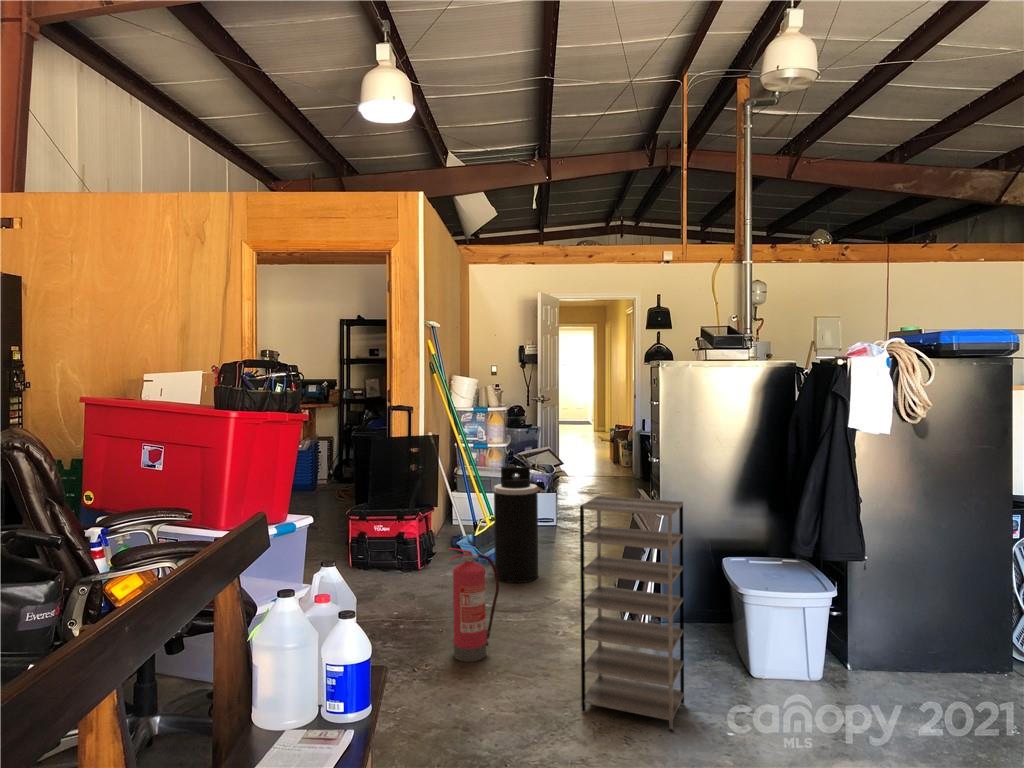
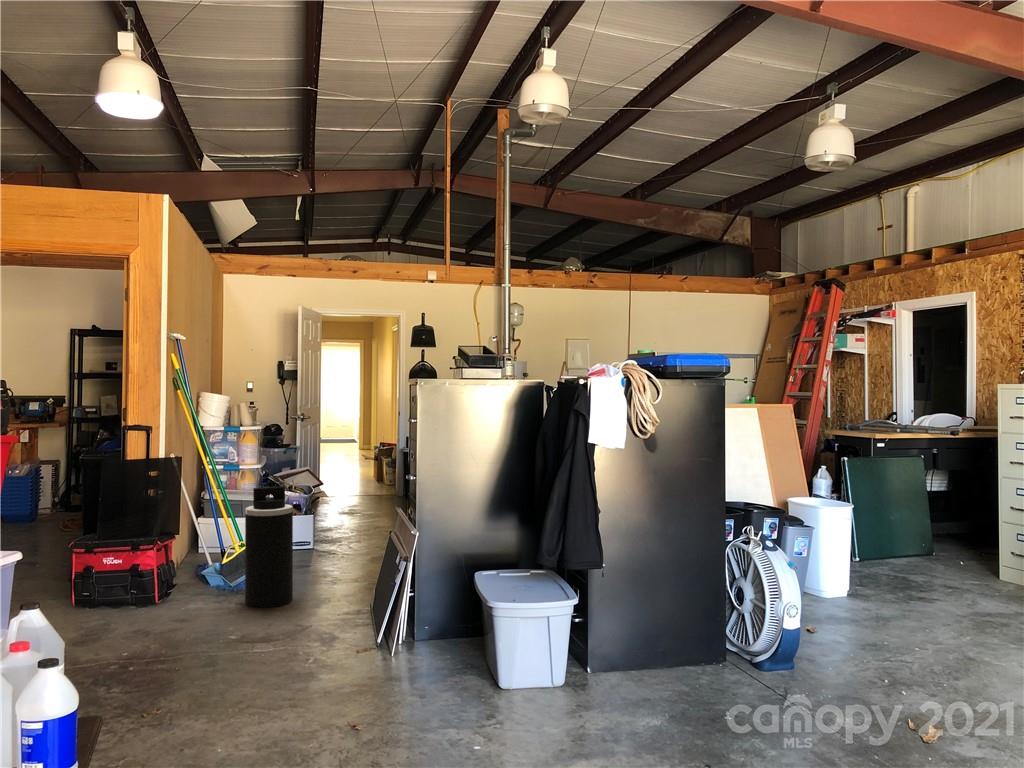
shelving unit: present [580,496,684,732] -> none [331,509,430,722]
fire extinguisher: present [448,548,499,662] -> none [193,571,249,687]

